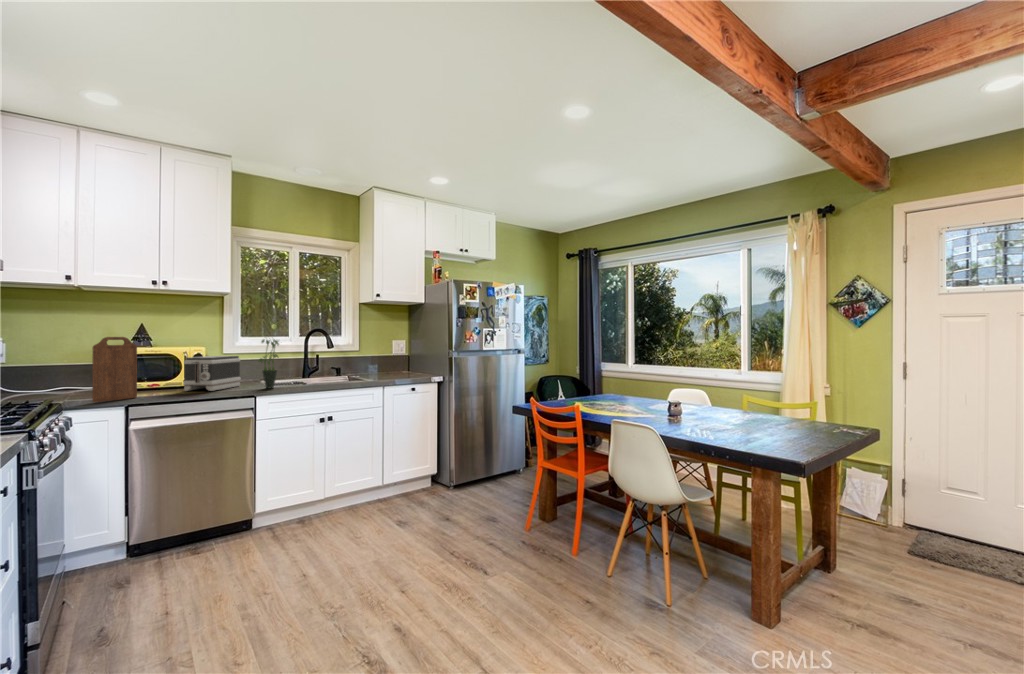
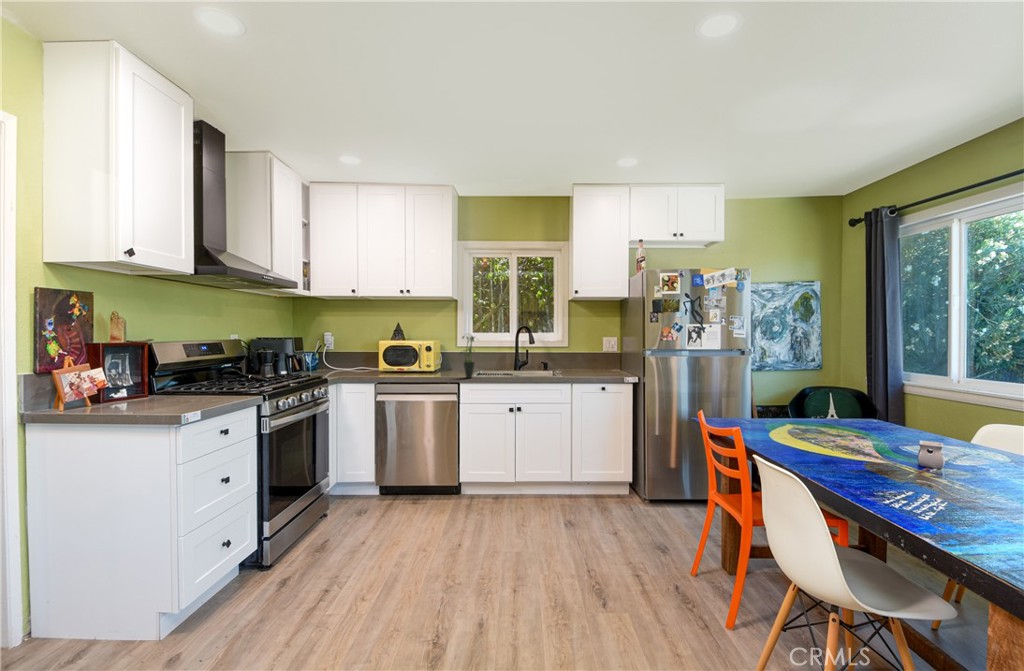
cutting board: present [92,337,137,402] -> none [353,334,381,379]
toaster: present [183,356,241,391] -> none [413,349,456,377]

